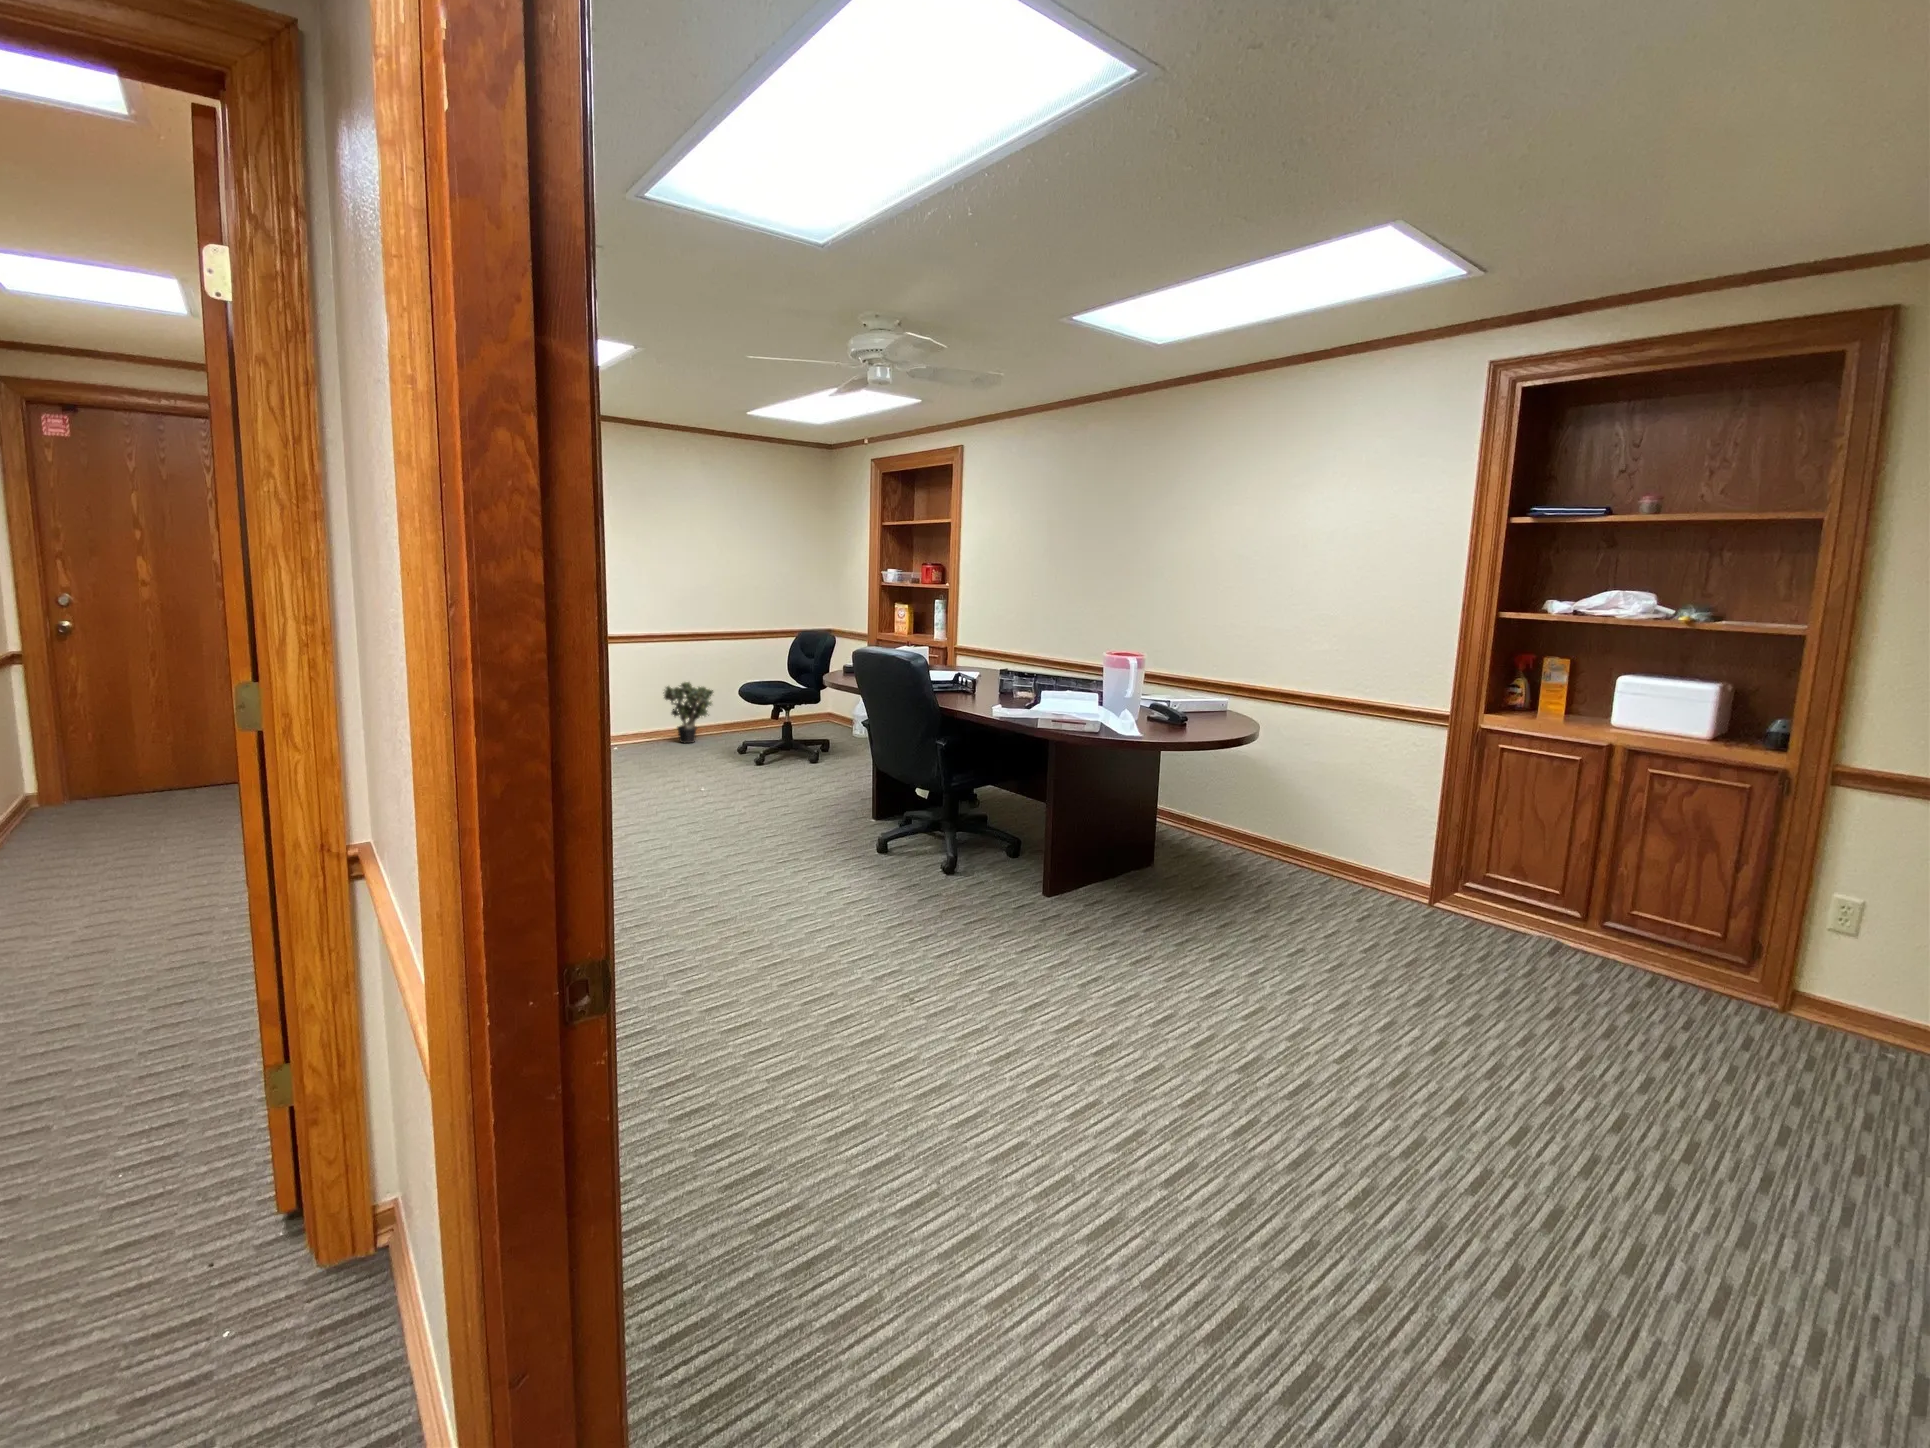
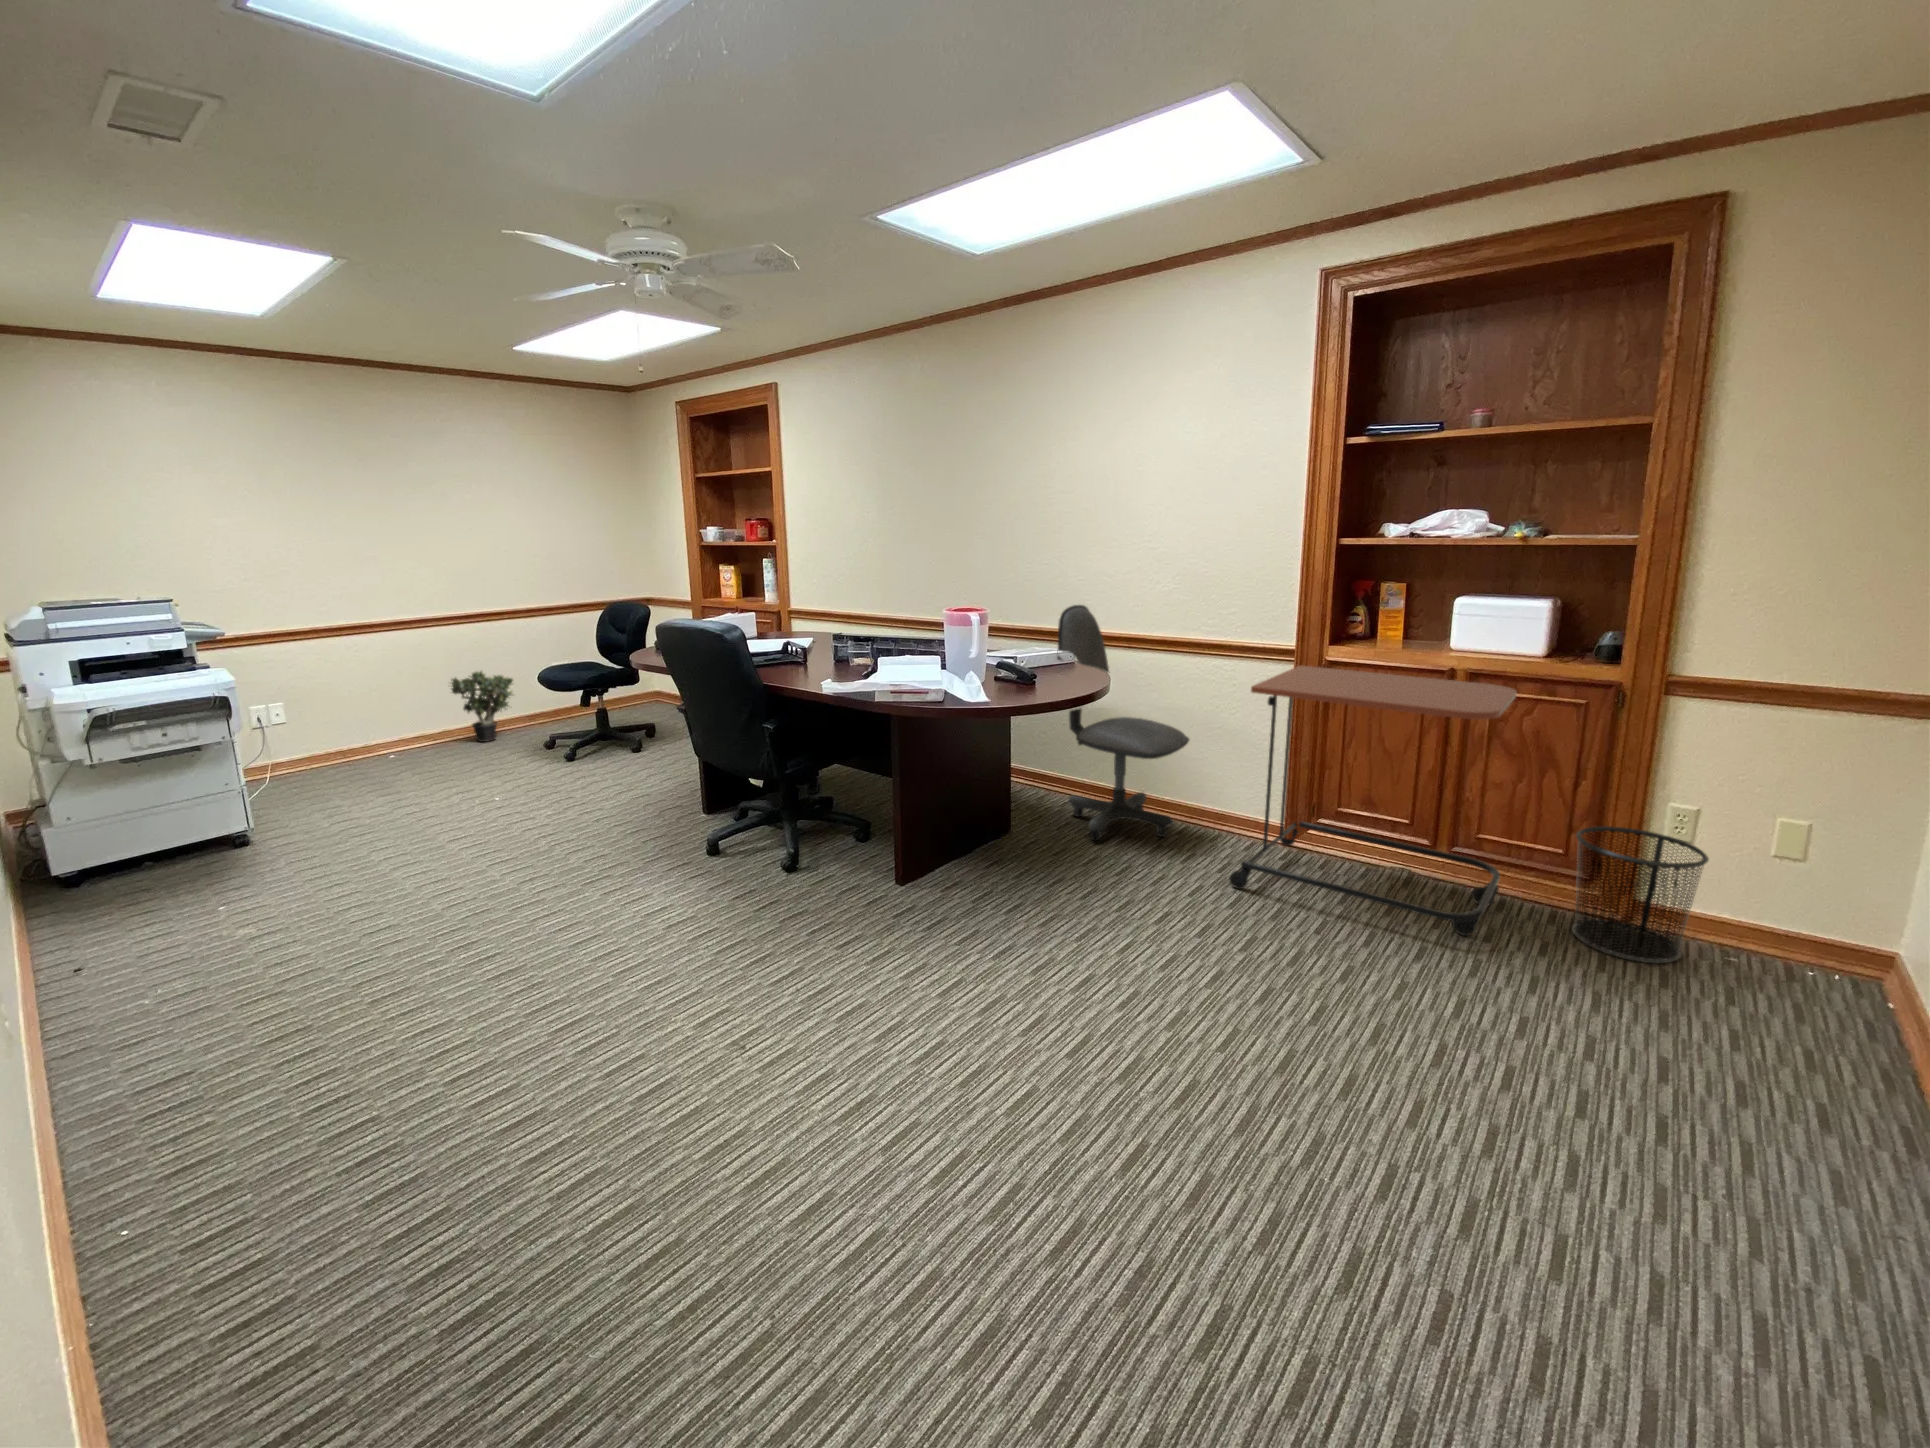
office chair: none [1205,659,1334,884] -> present [1057,605,1189,841]
side table: none [1363,731,1673,1004] -> present [1229,665,1516,936]
waste bin: none [1724,912,1877,1055] -> present [1572,826,1709,964]

